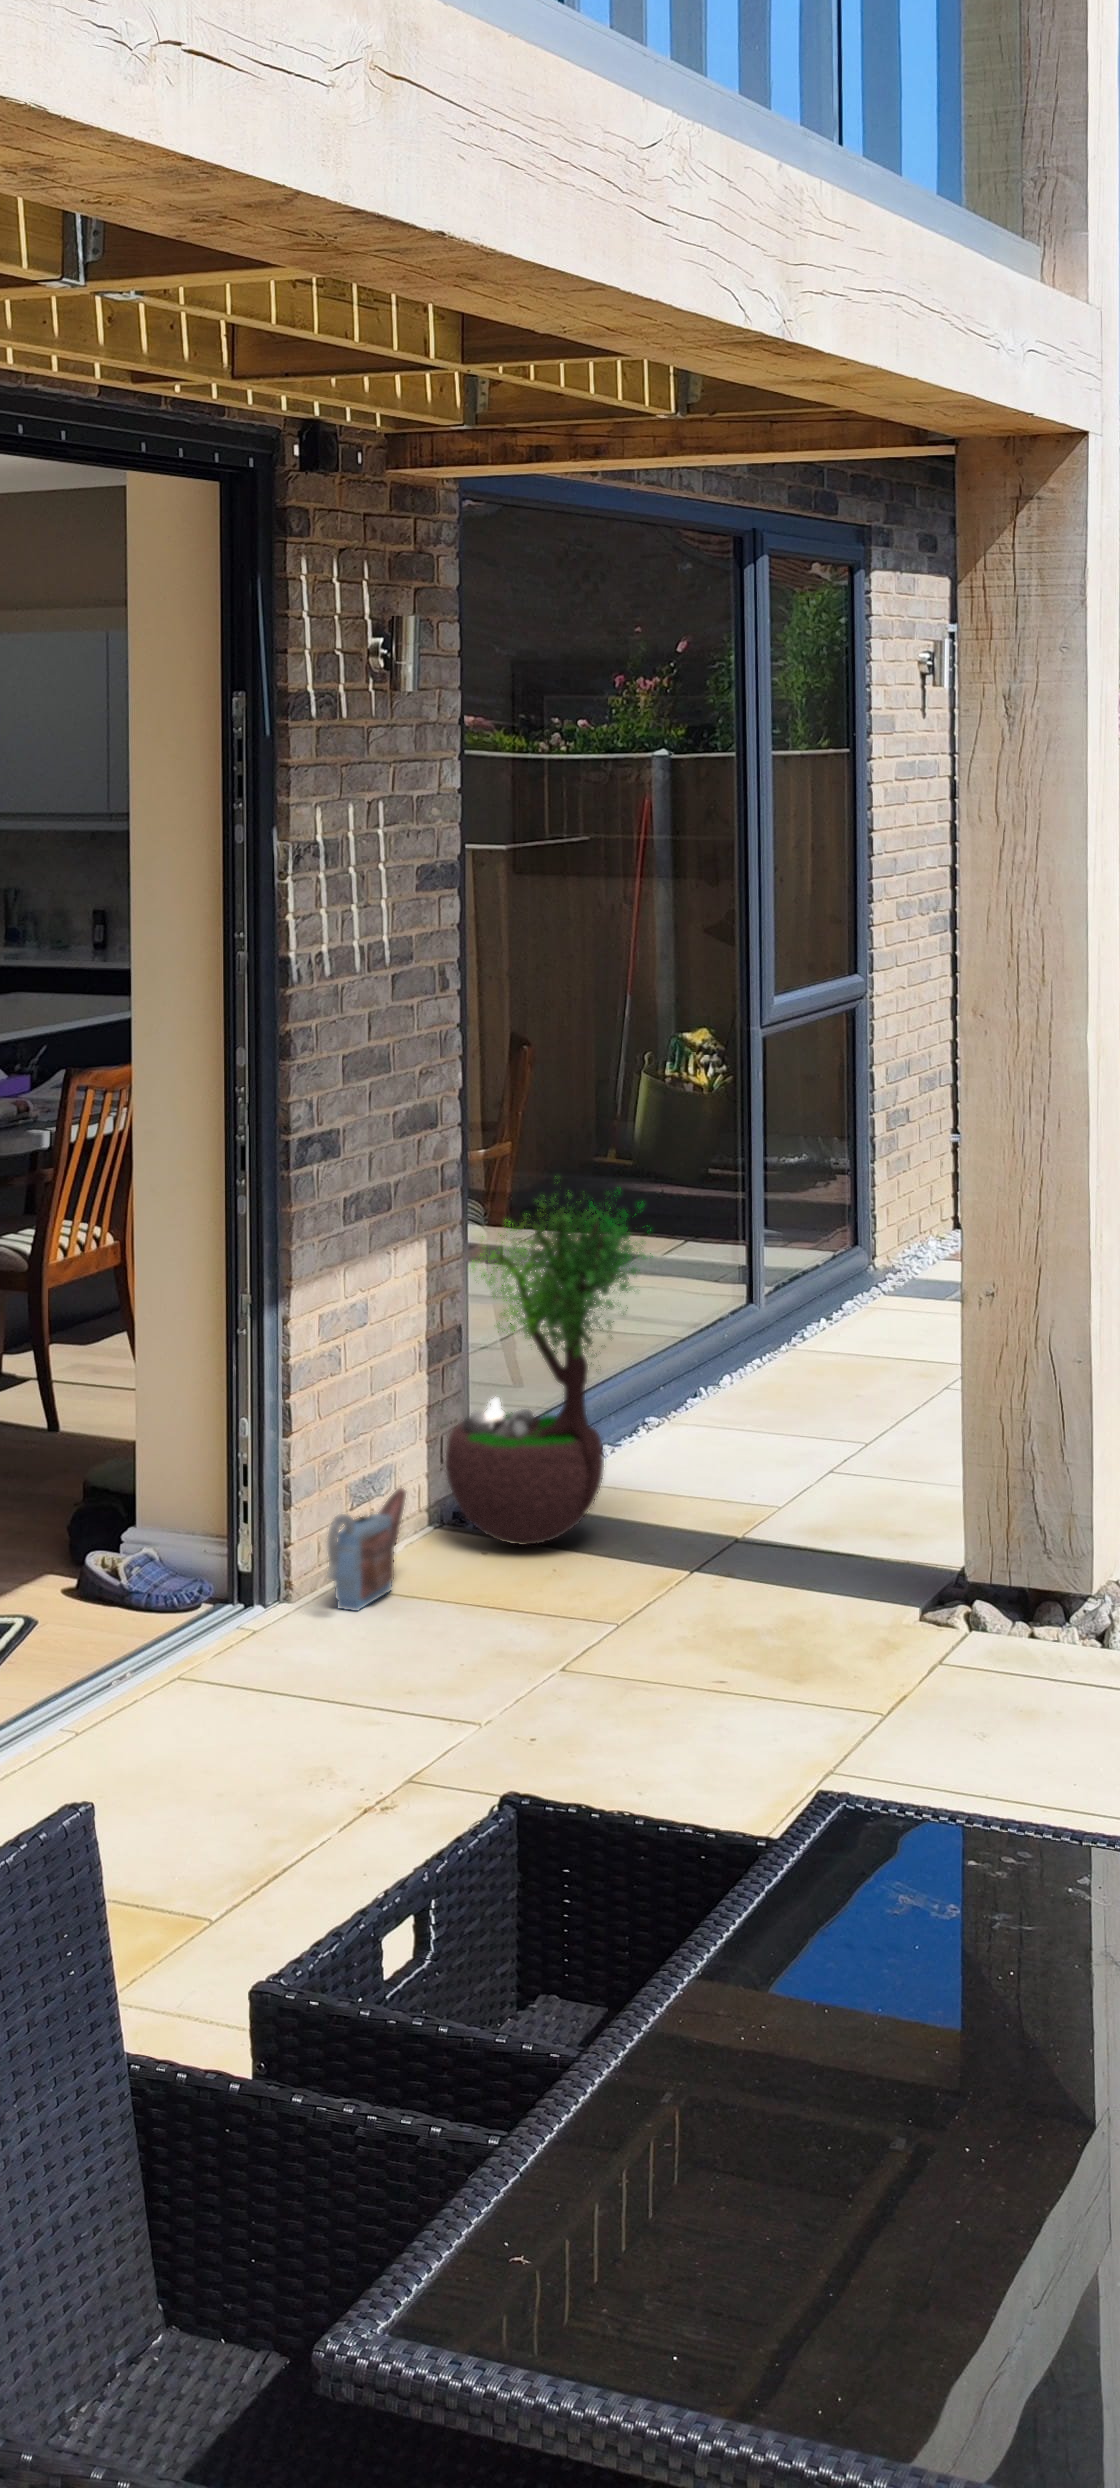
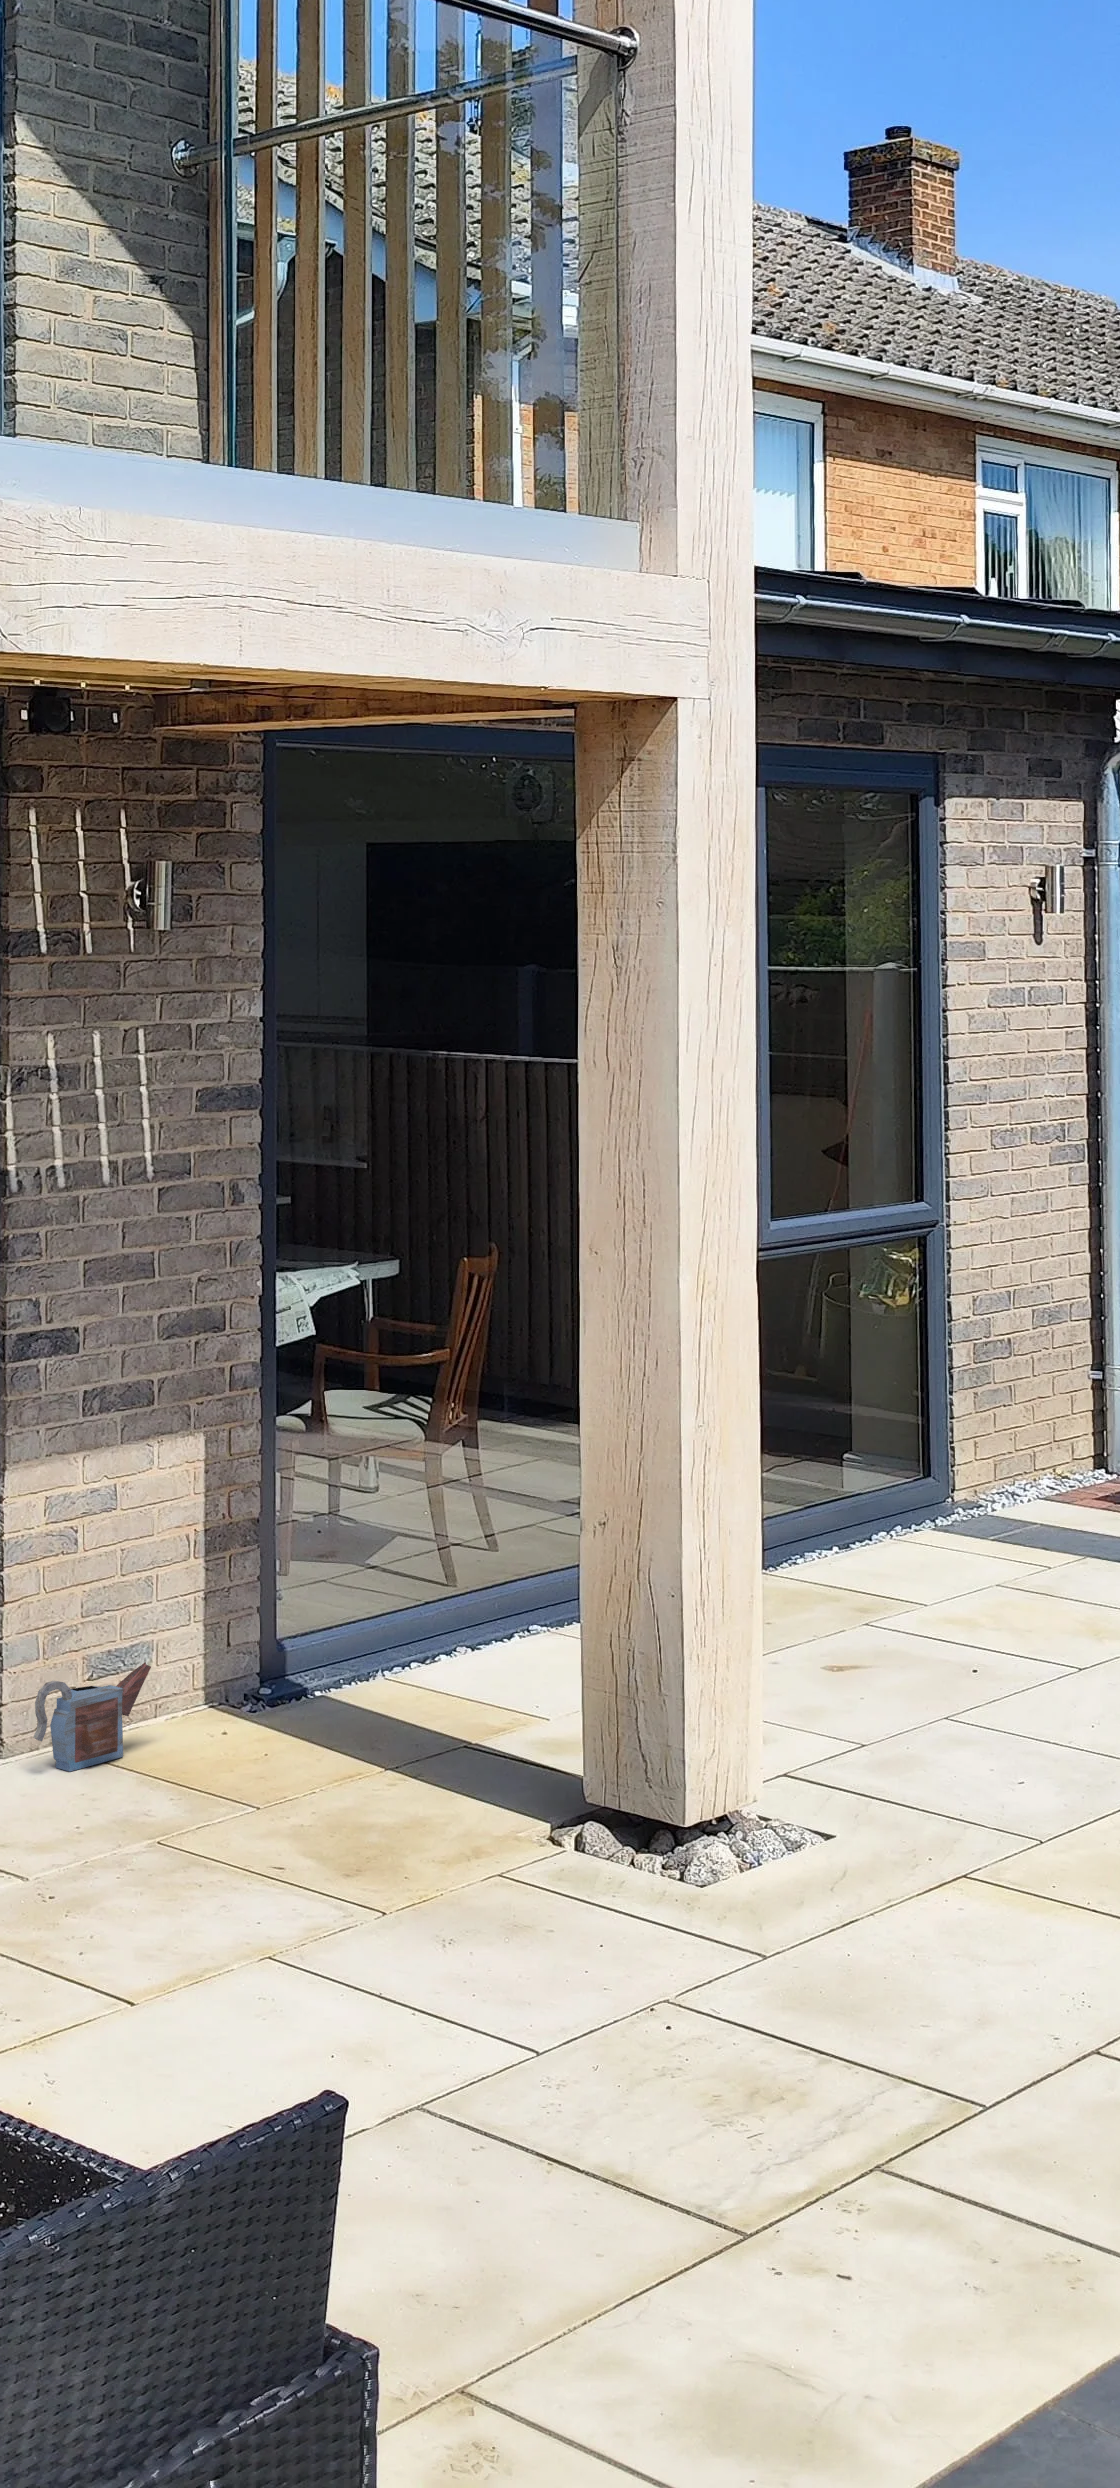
potted tree: present [446,1176,653,1545] -> none [221,1383,416,1729]

